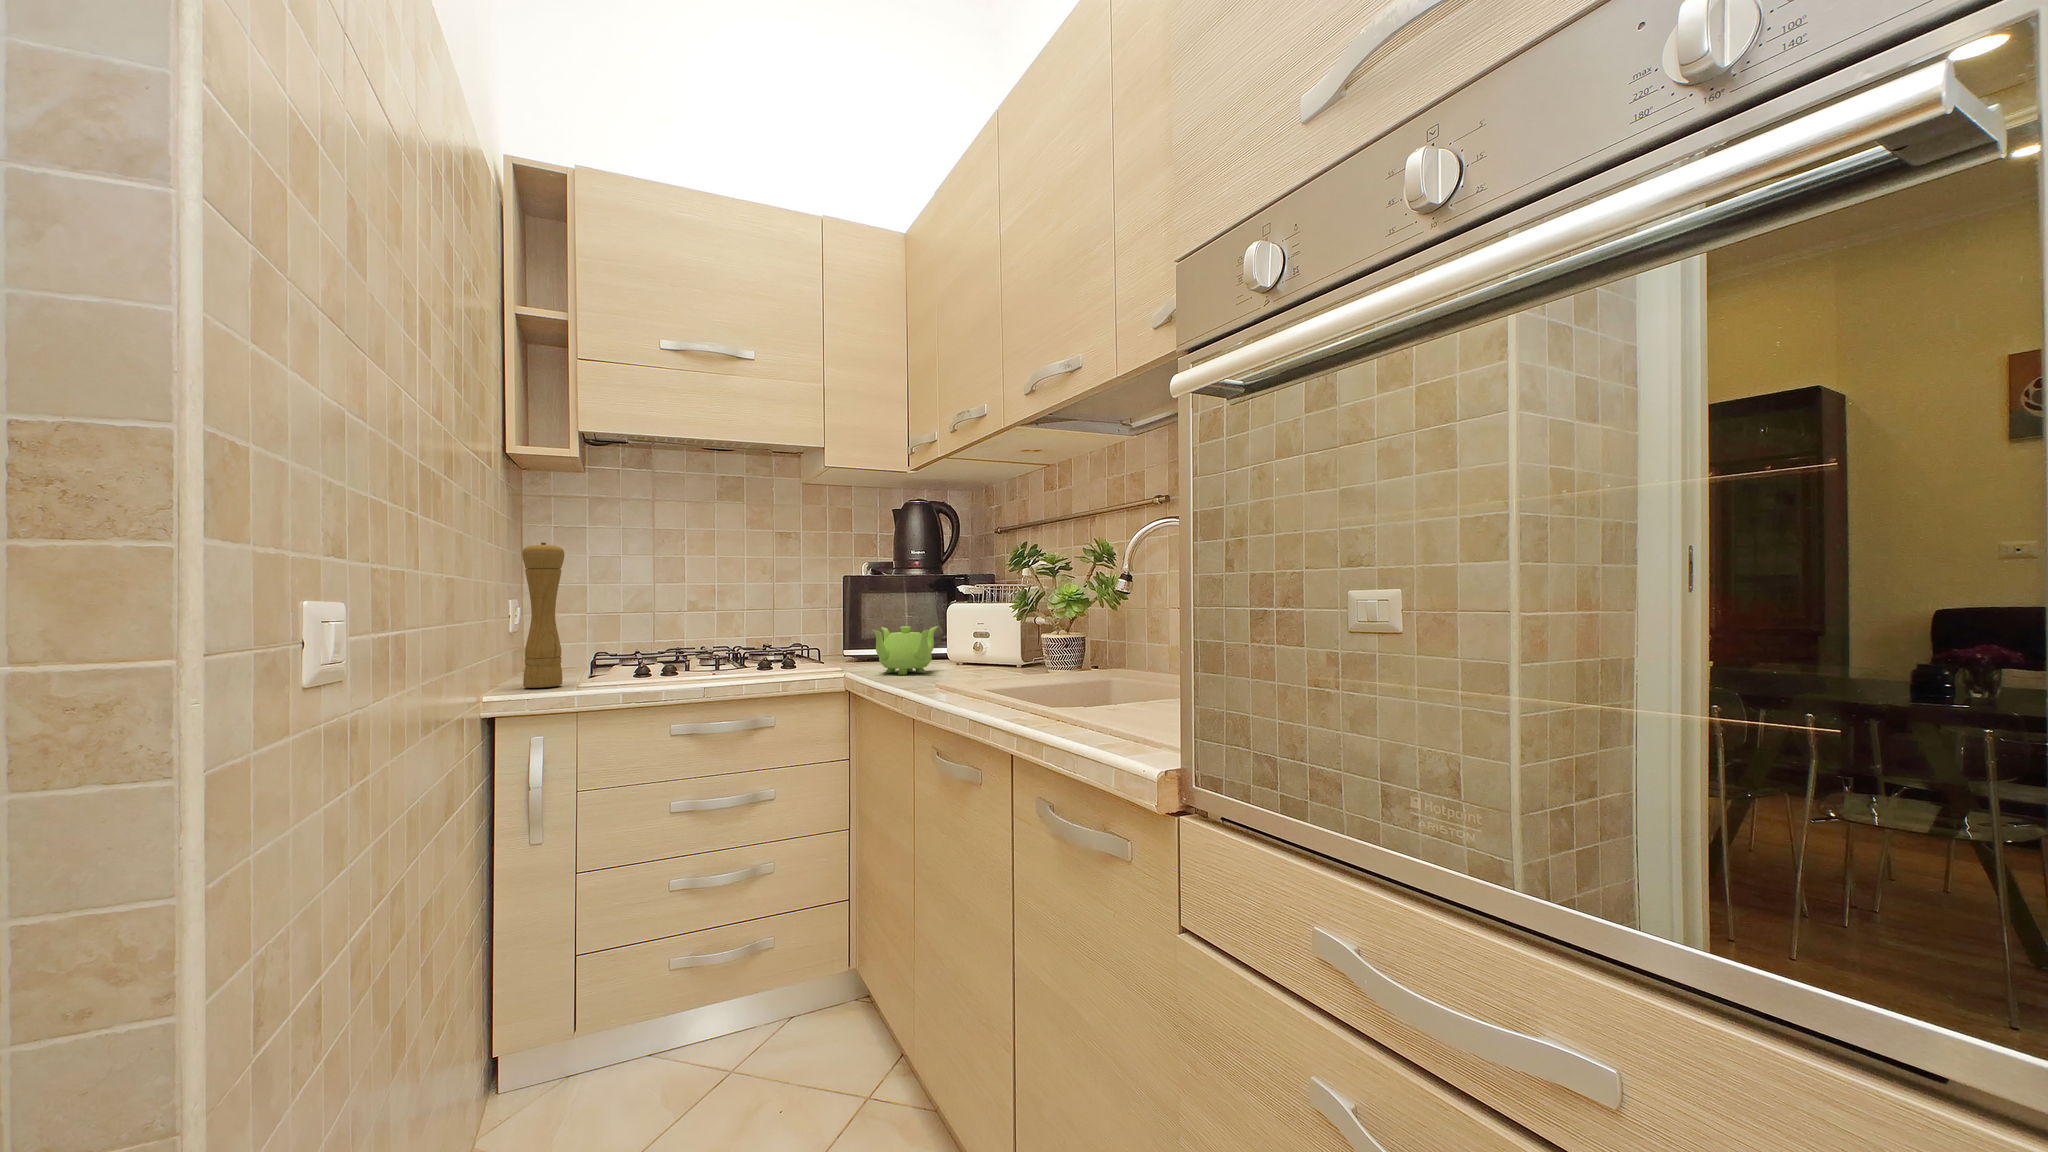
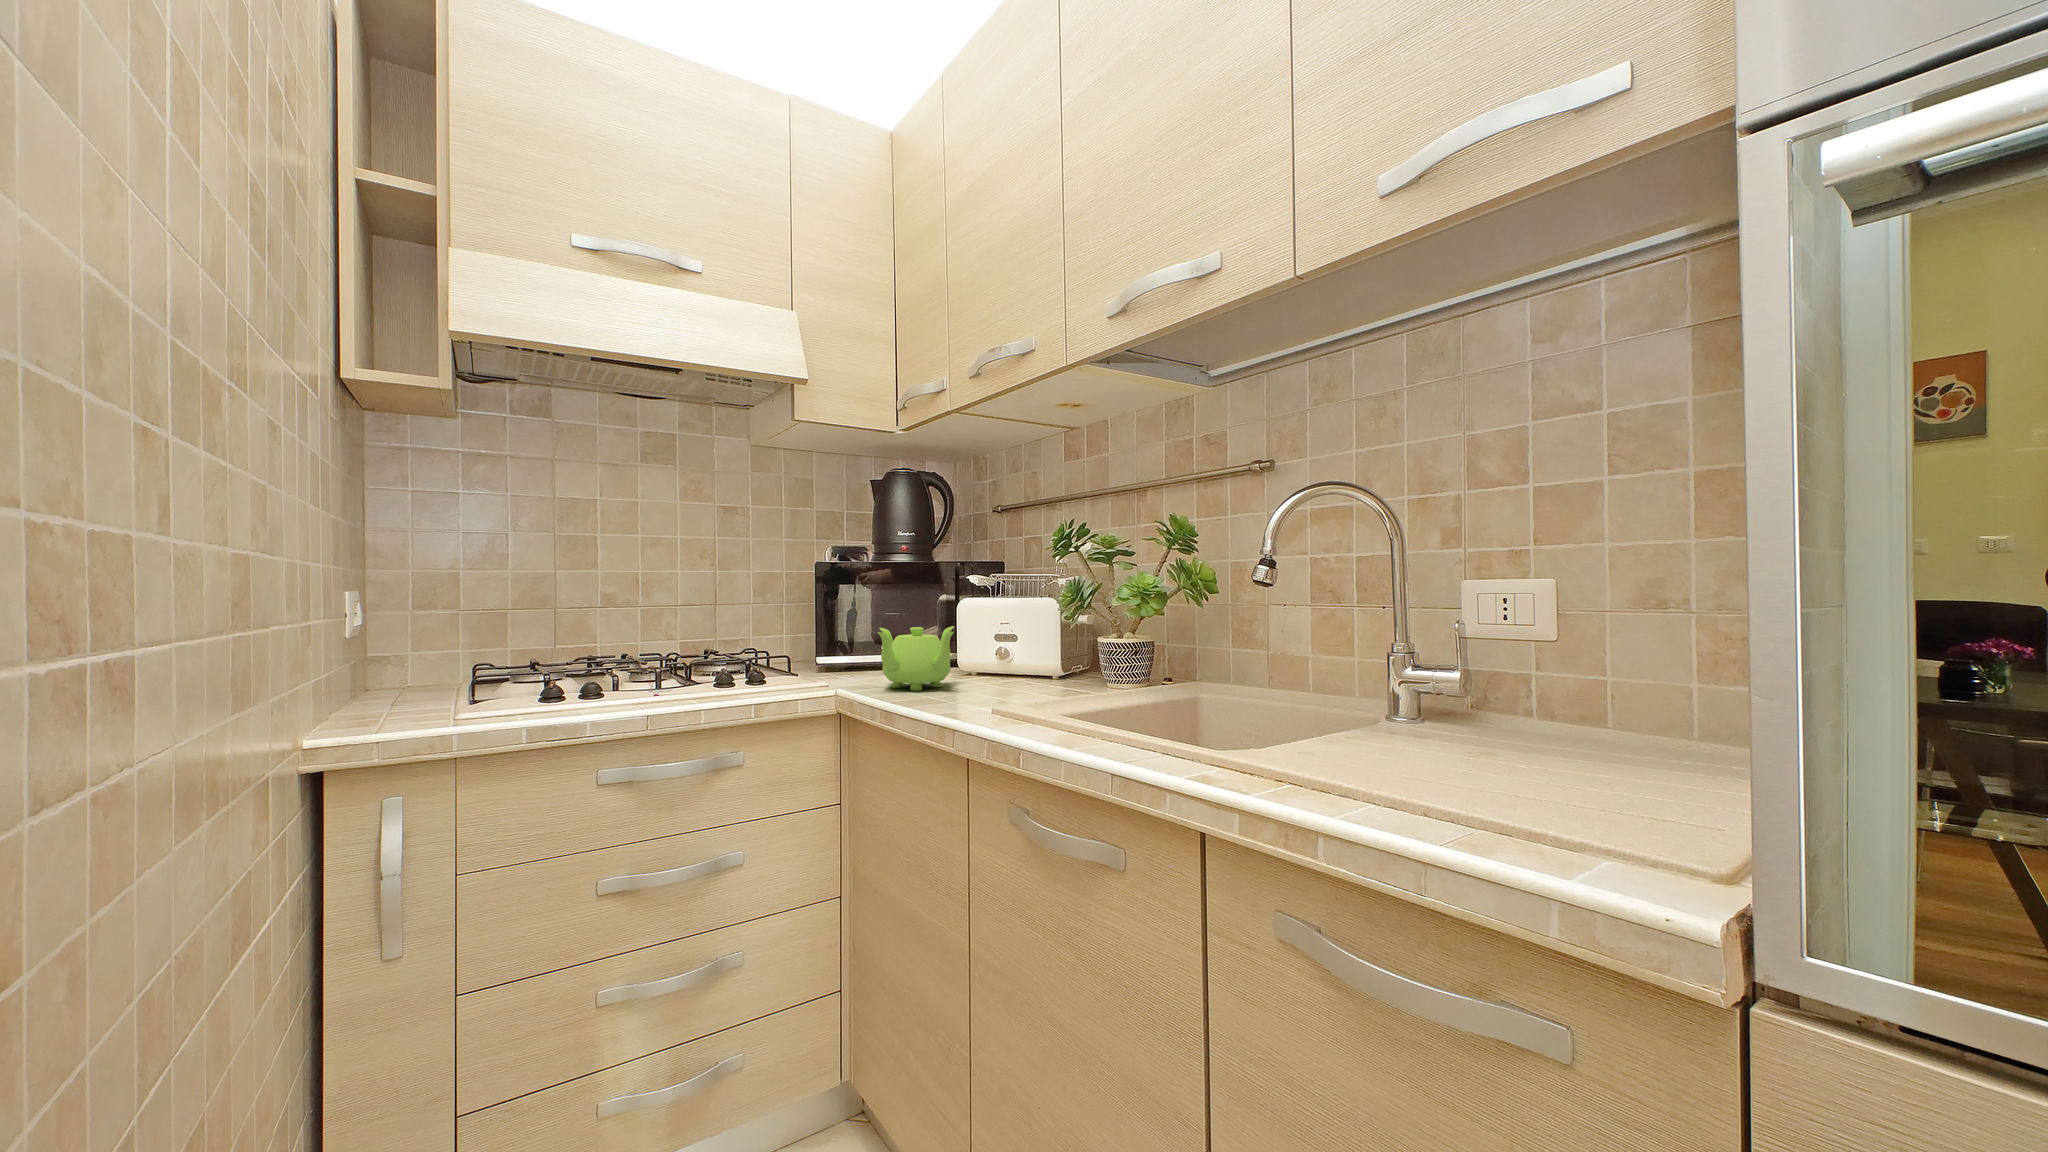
pepper mill: present [522,543,564,688] -> none [365,506,434,725]

